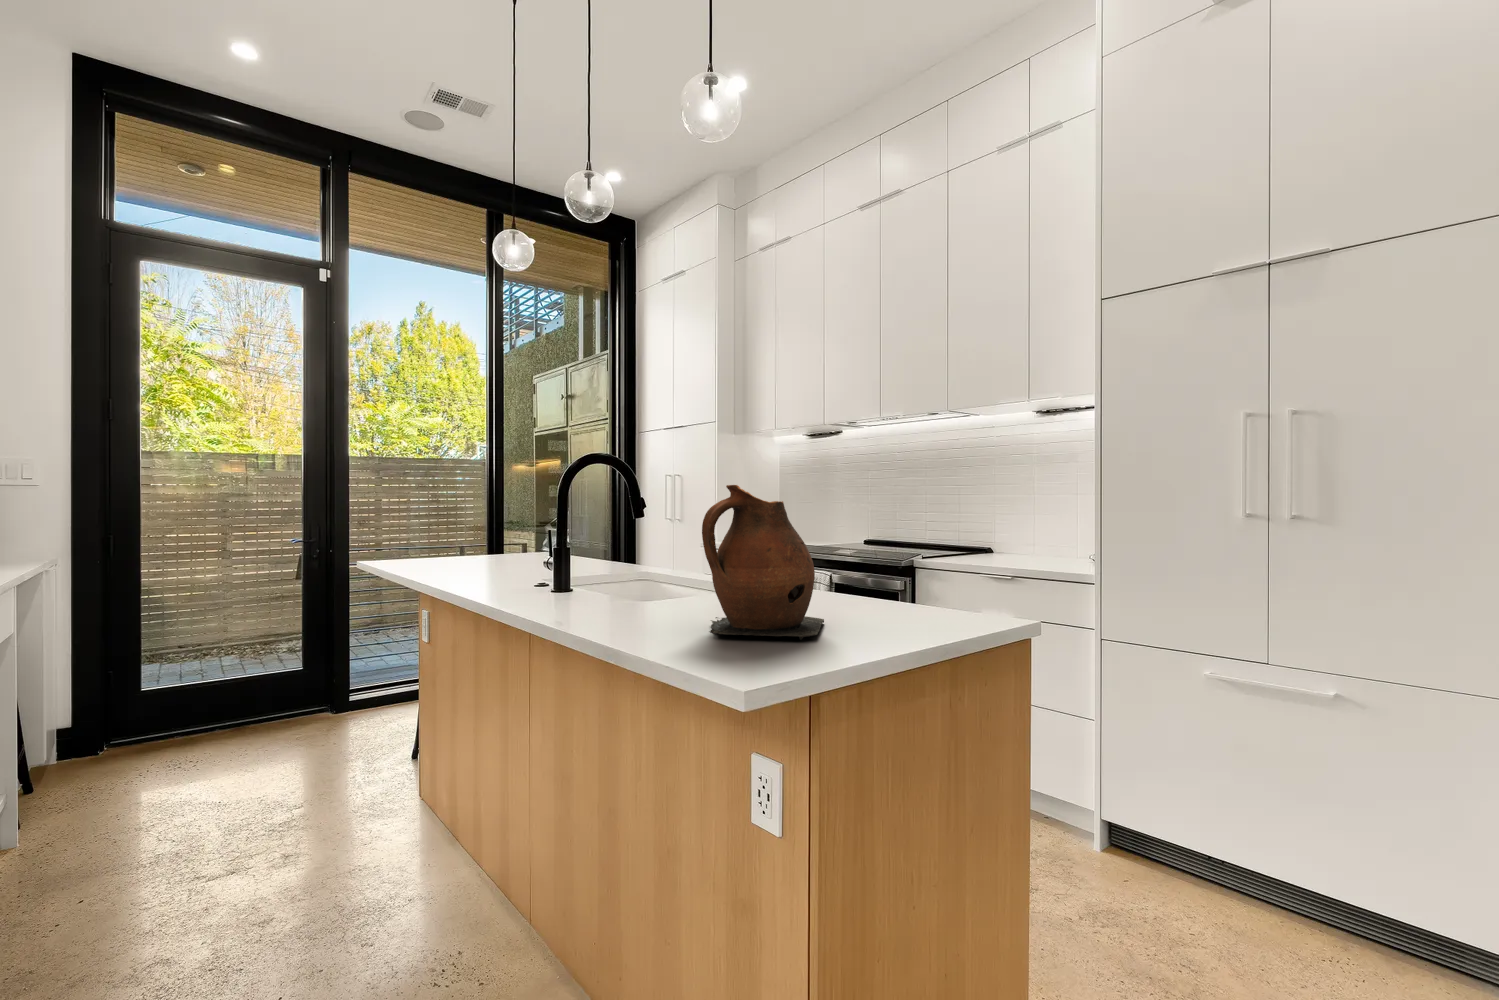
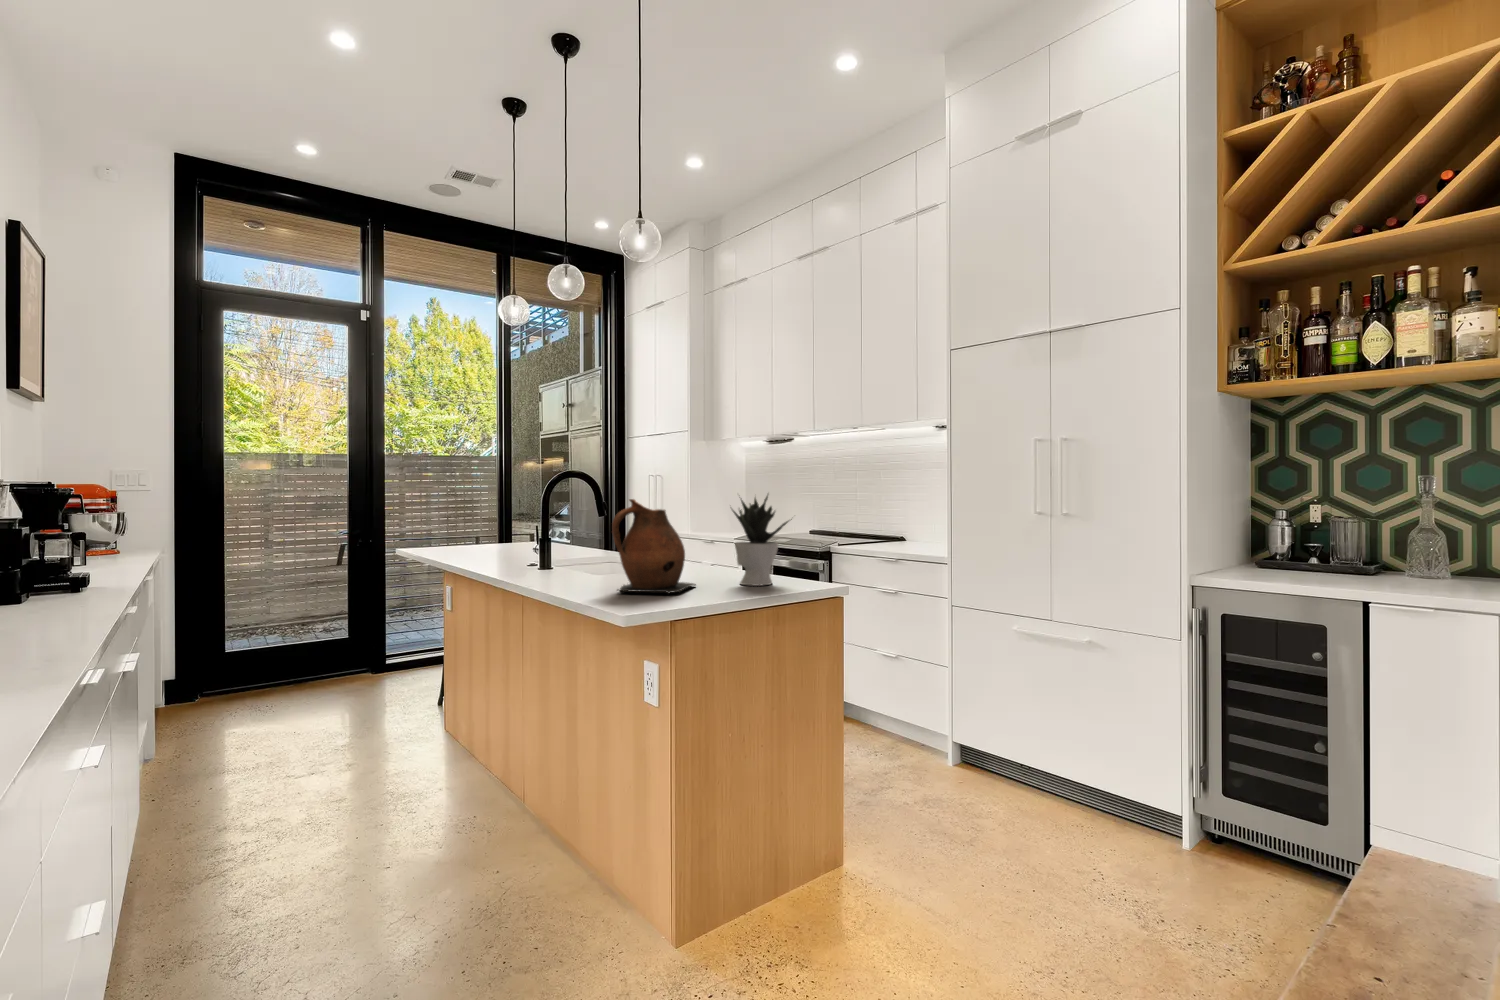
potted plant: none [867,477,966,621] -> present [732,495,792,586]

